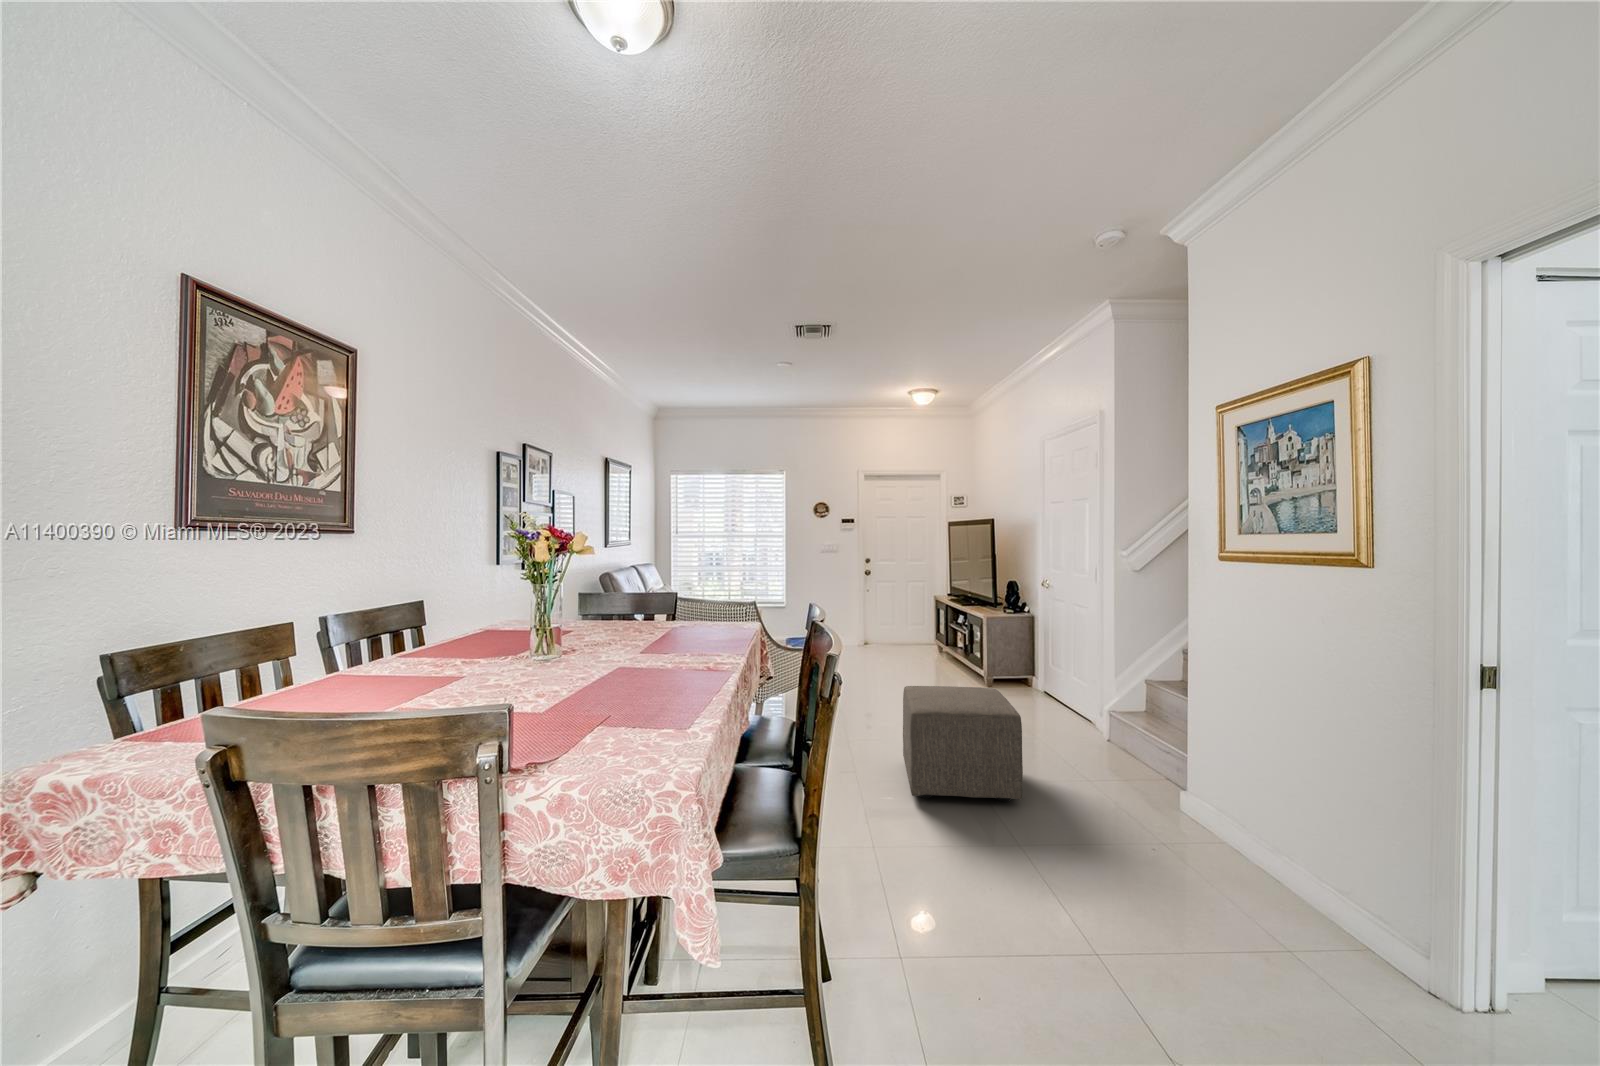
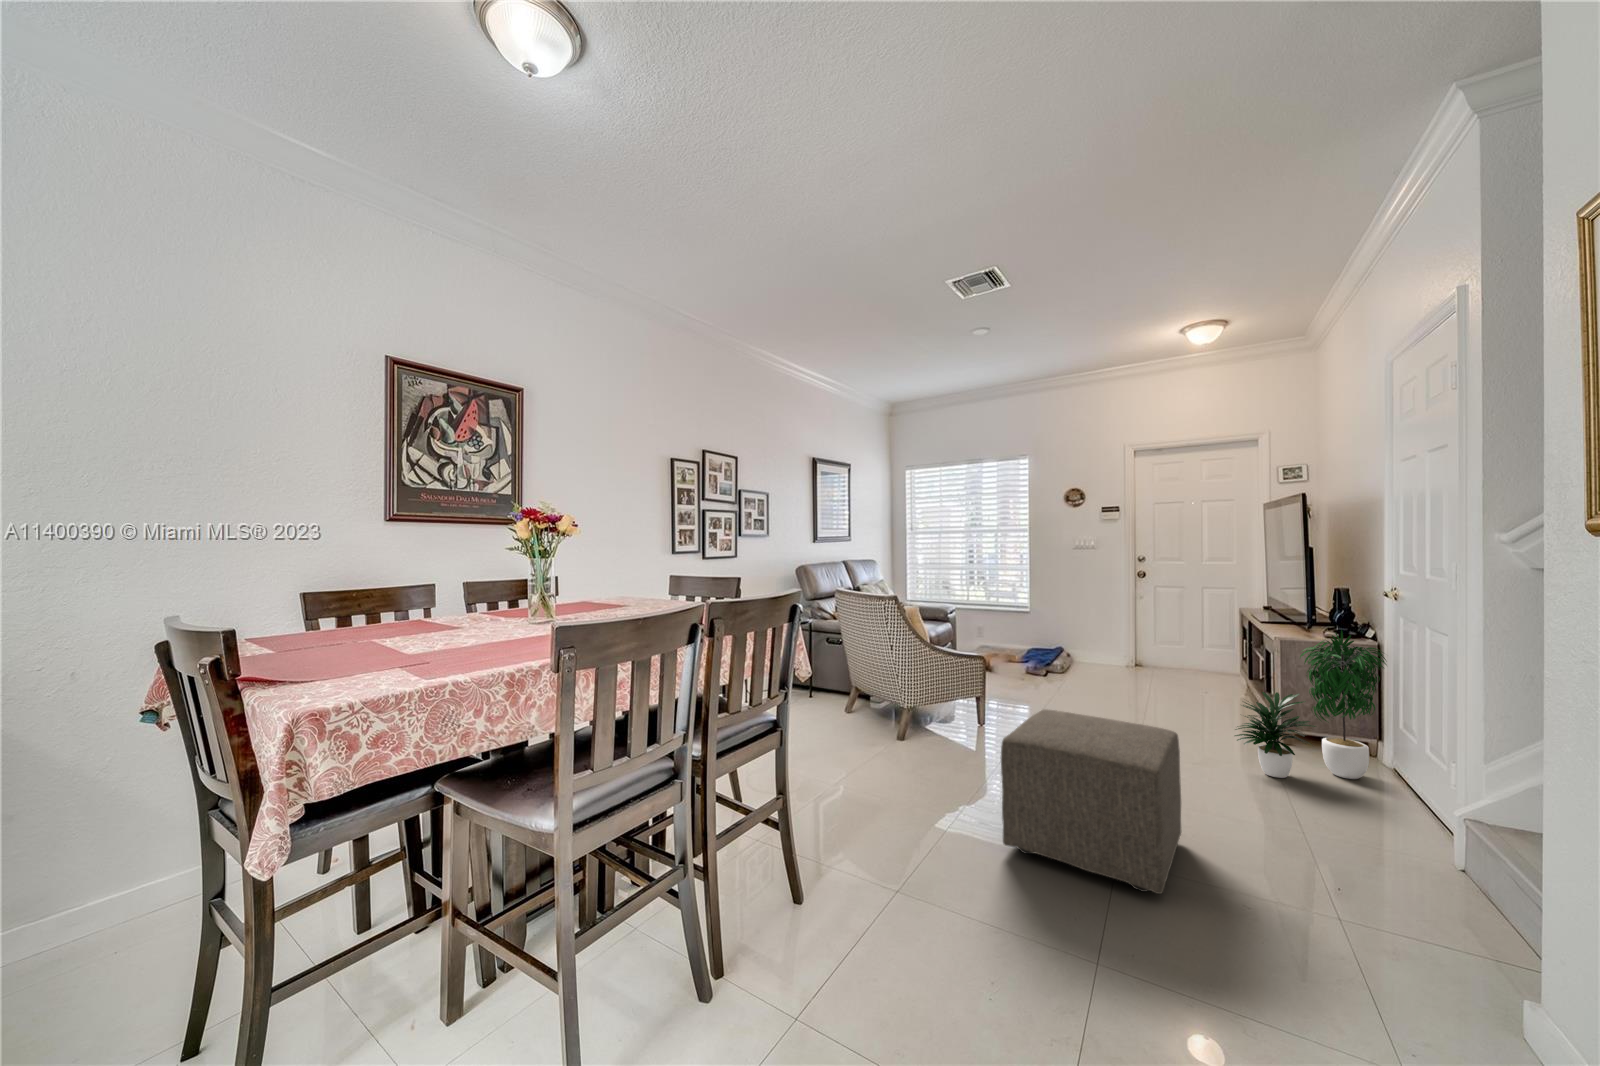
potted plant: none [981,610,1058,712] -> present [1235,630,1387,779]

